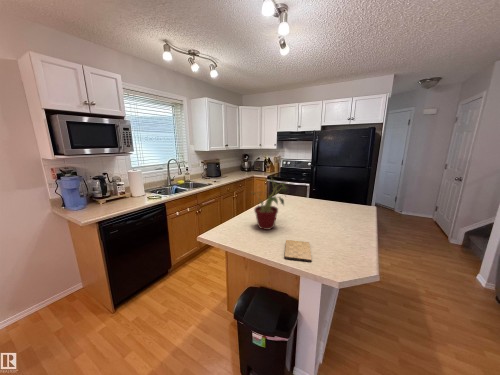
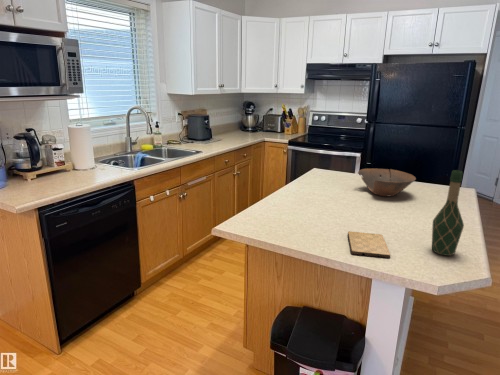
potted plant: present [253,179,287,230] -> none [289,137,353,219]
bowl: none [300,194,337,212] -> present [358,169,416,196]
wine bottle: none [342,199,364,260] -> present [432,170,464,256]

